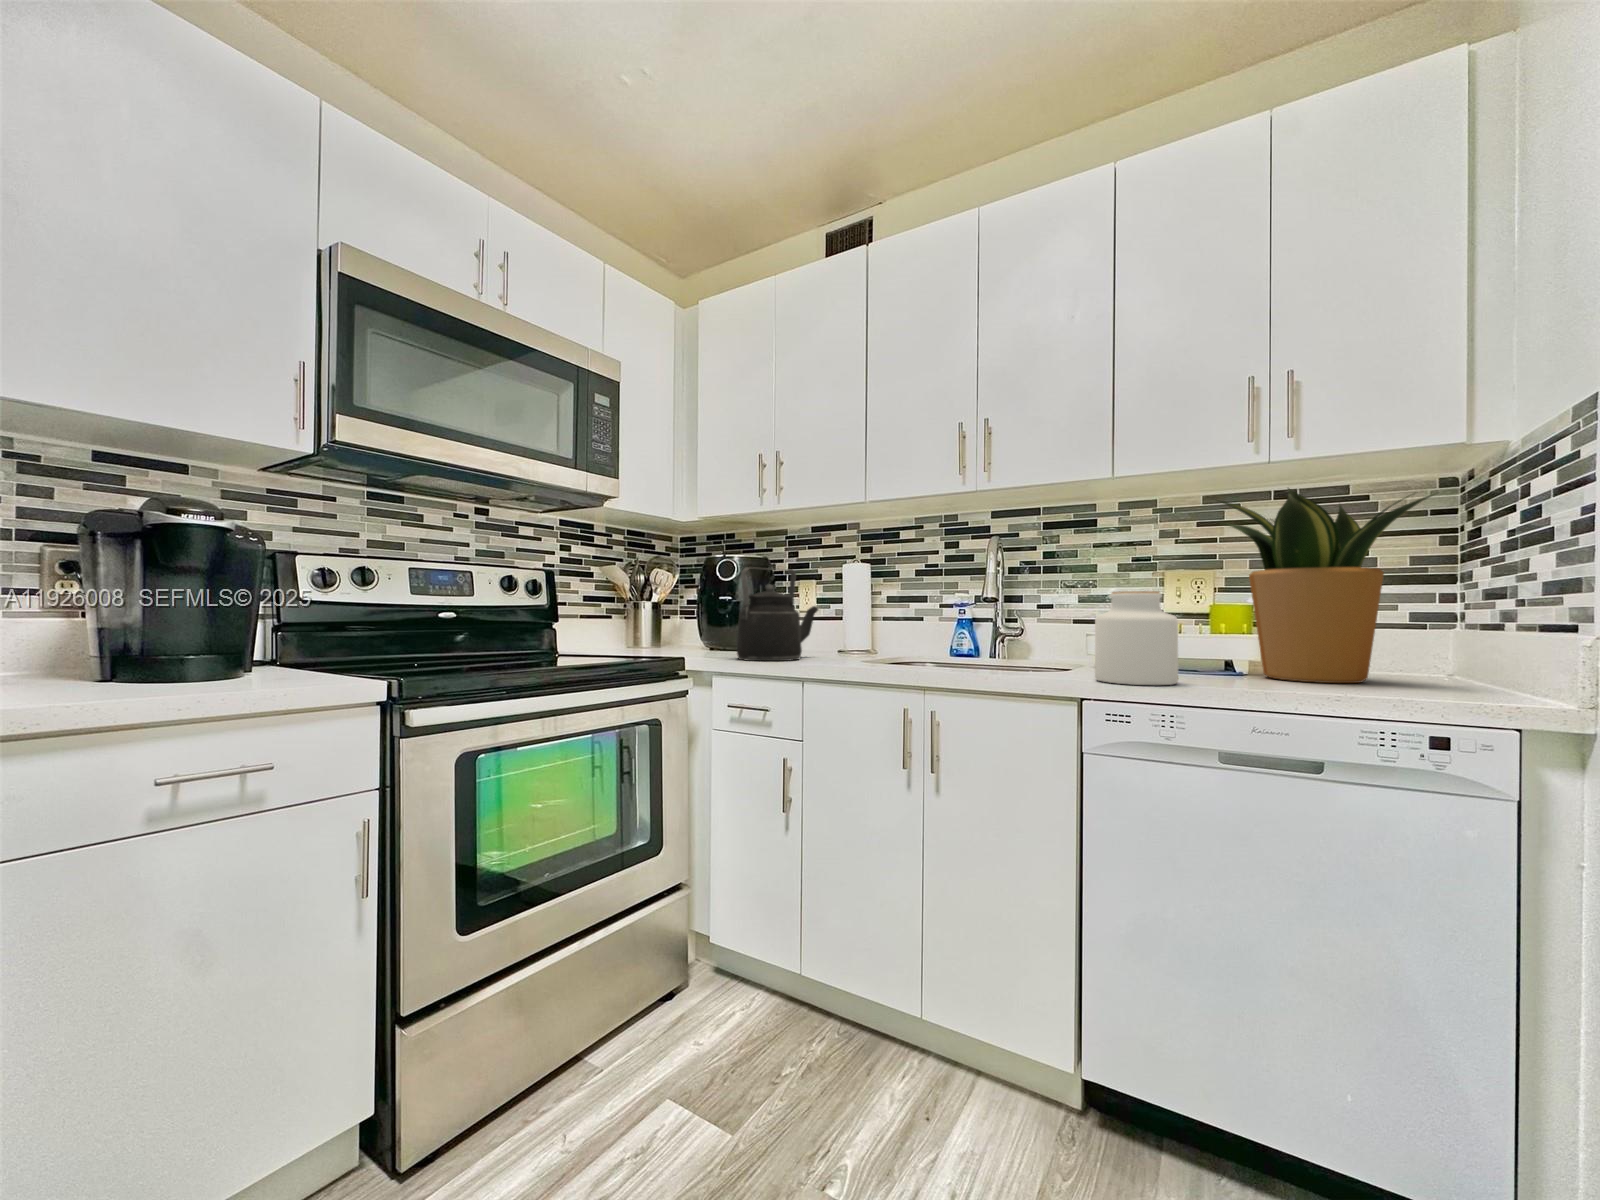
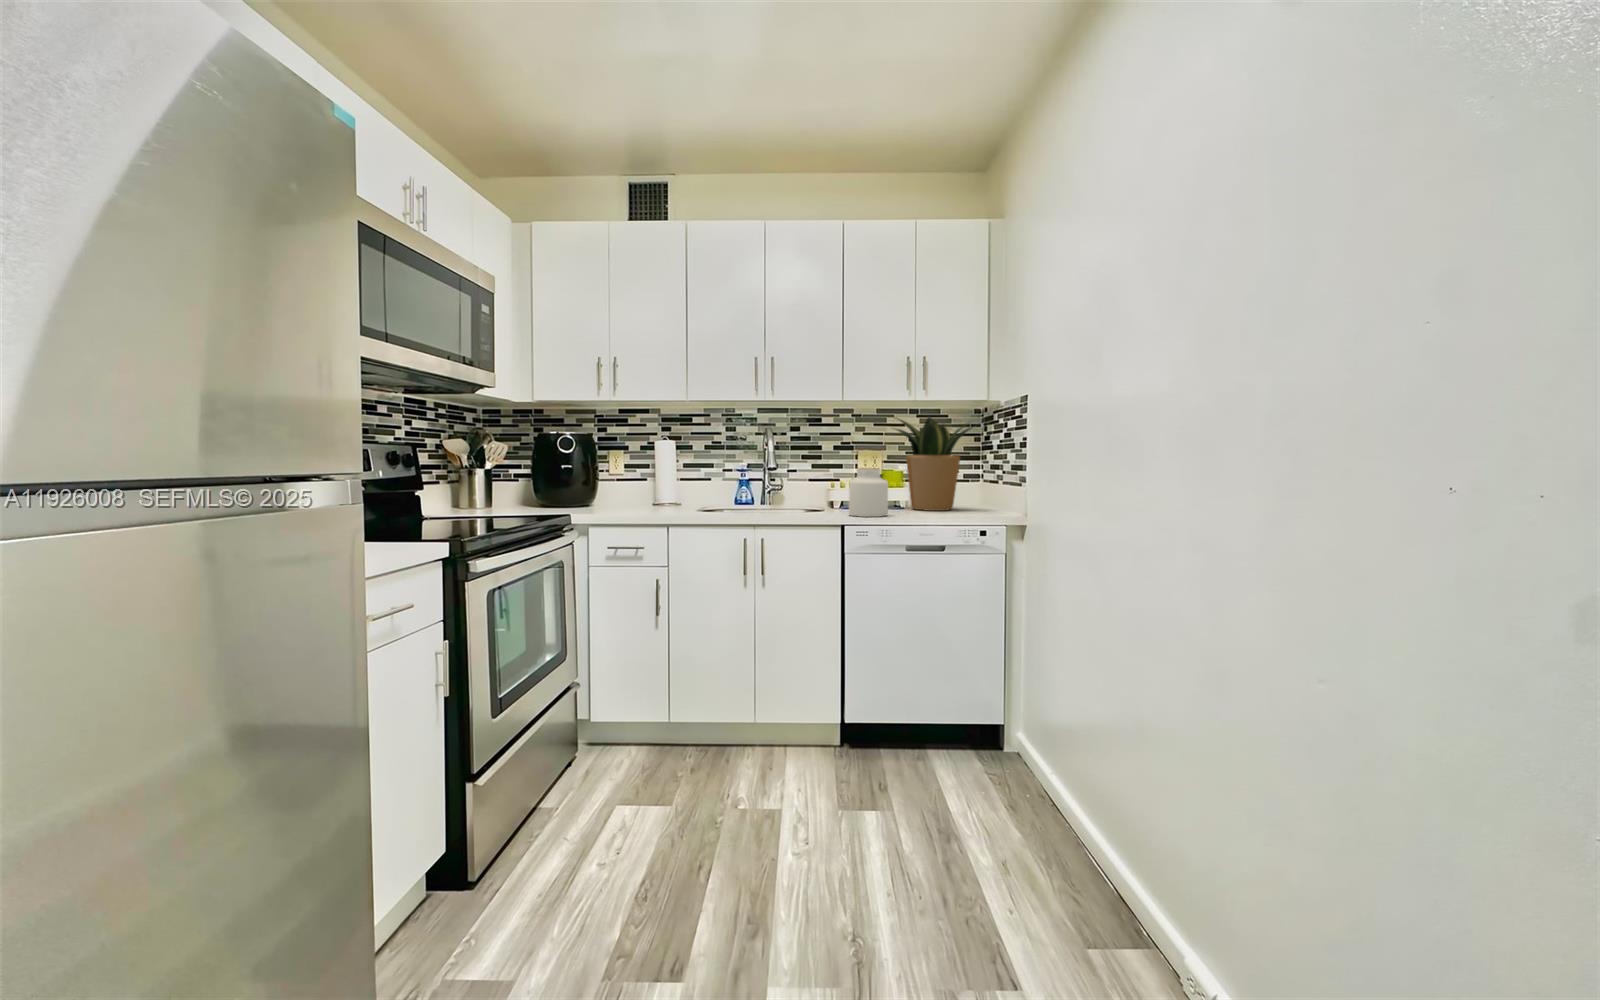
kettle: present [737,567,818,661] -> none [599,447,650,515]

